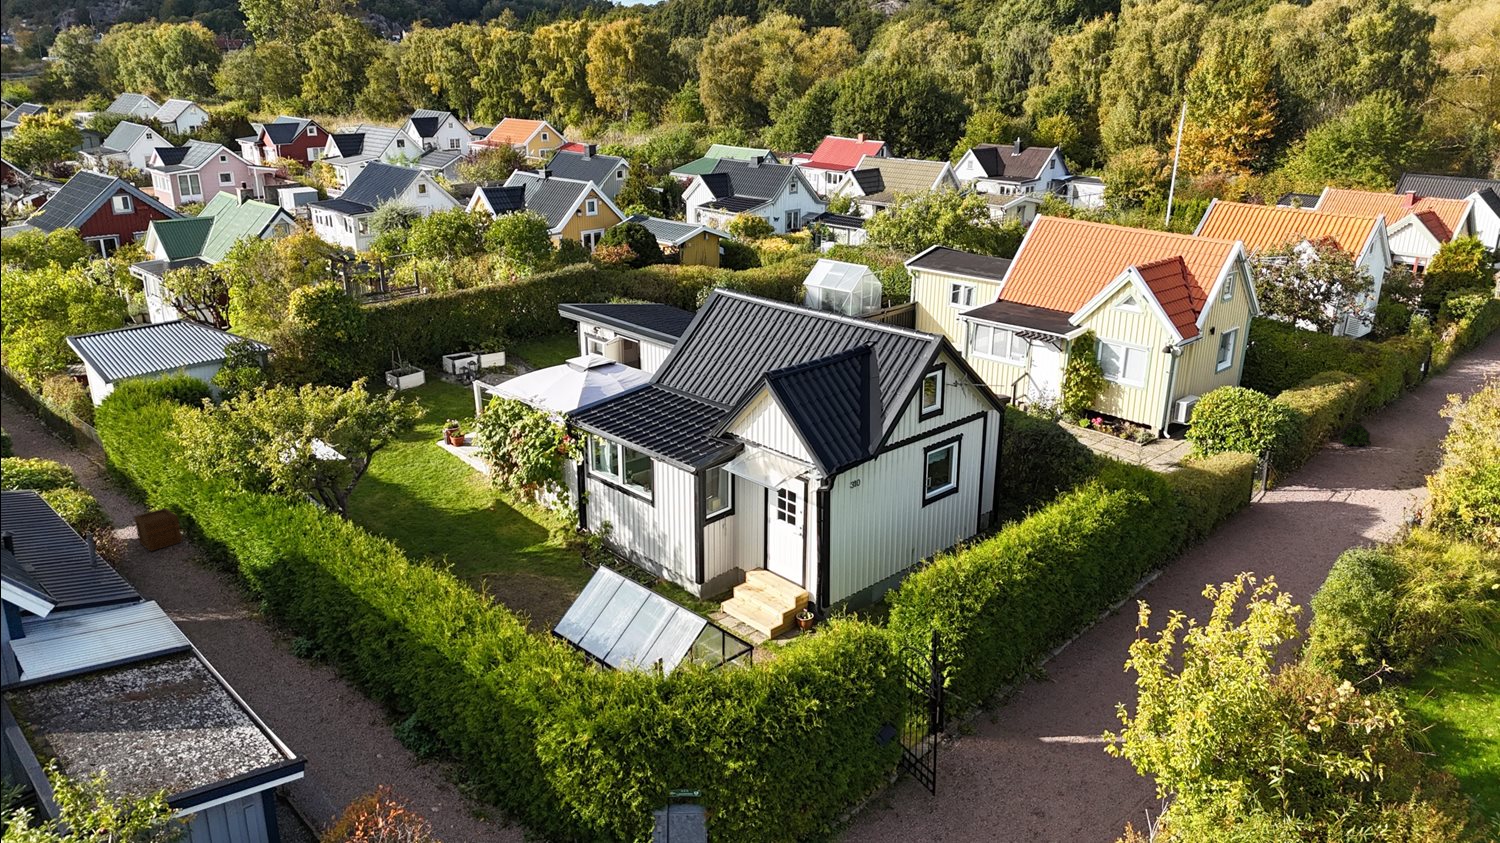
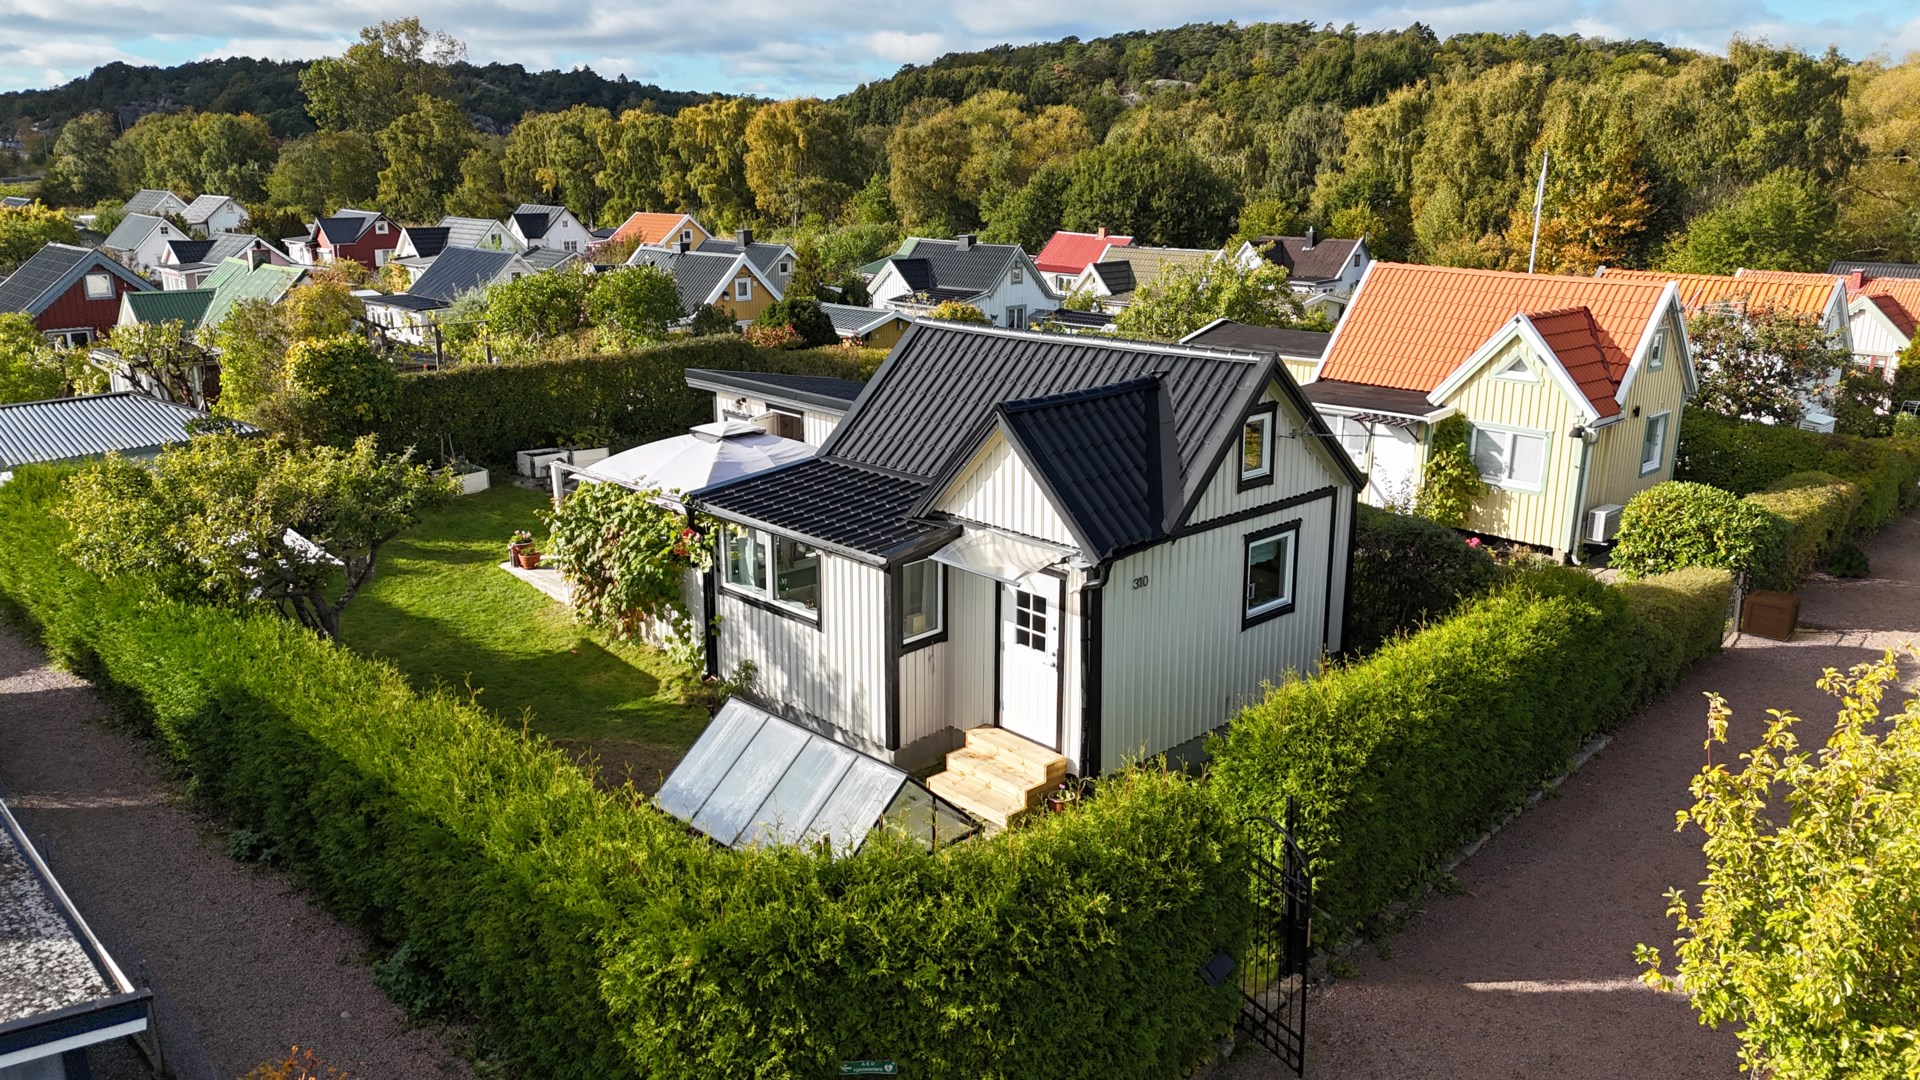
wooden crate: present [134,508,182,551] -> present [1741,589,1802,642]

